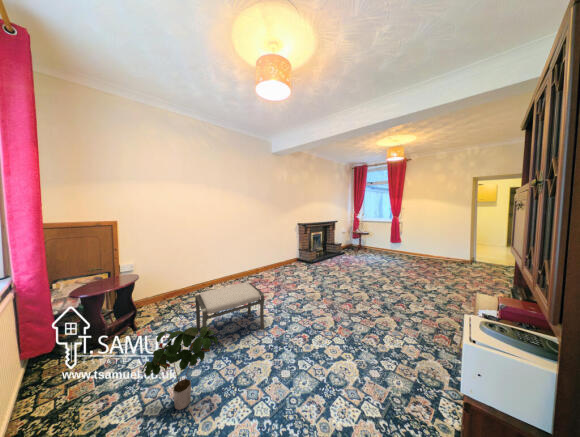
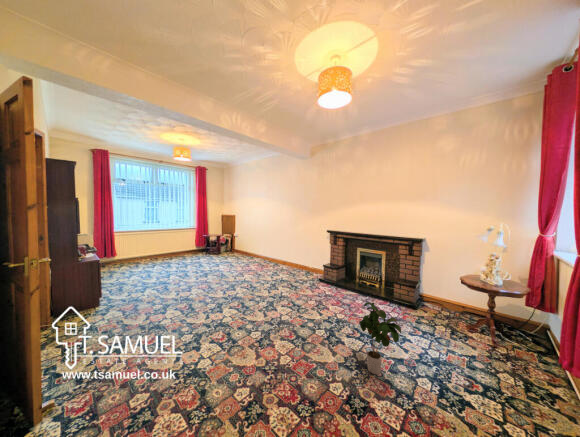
ottoman: present [195,283,264,348] -> none [427,307,550,423]

